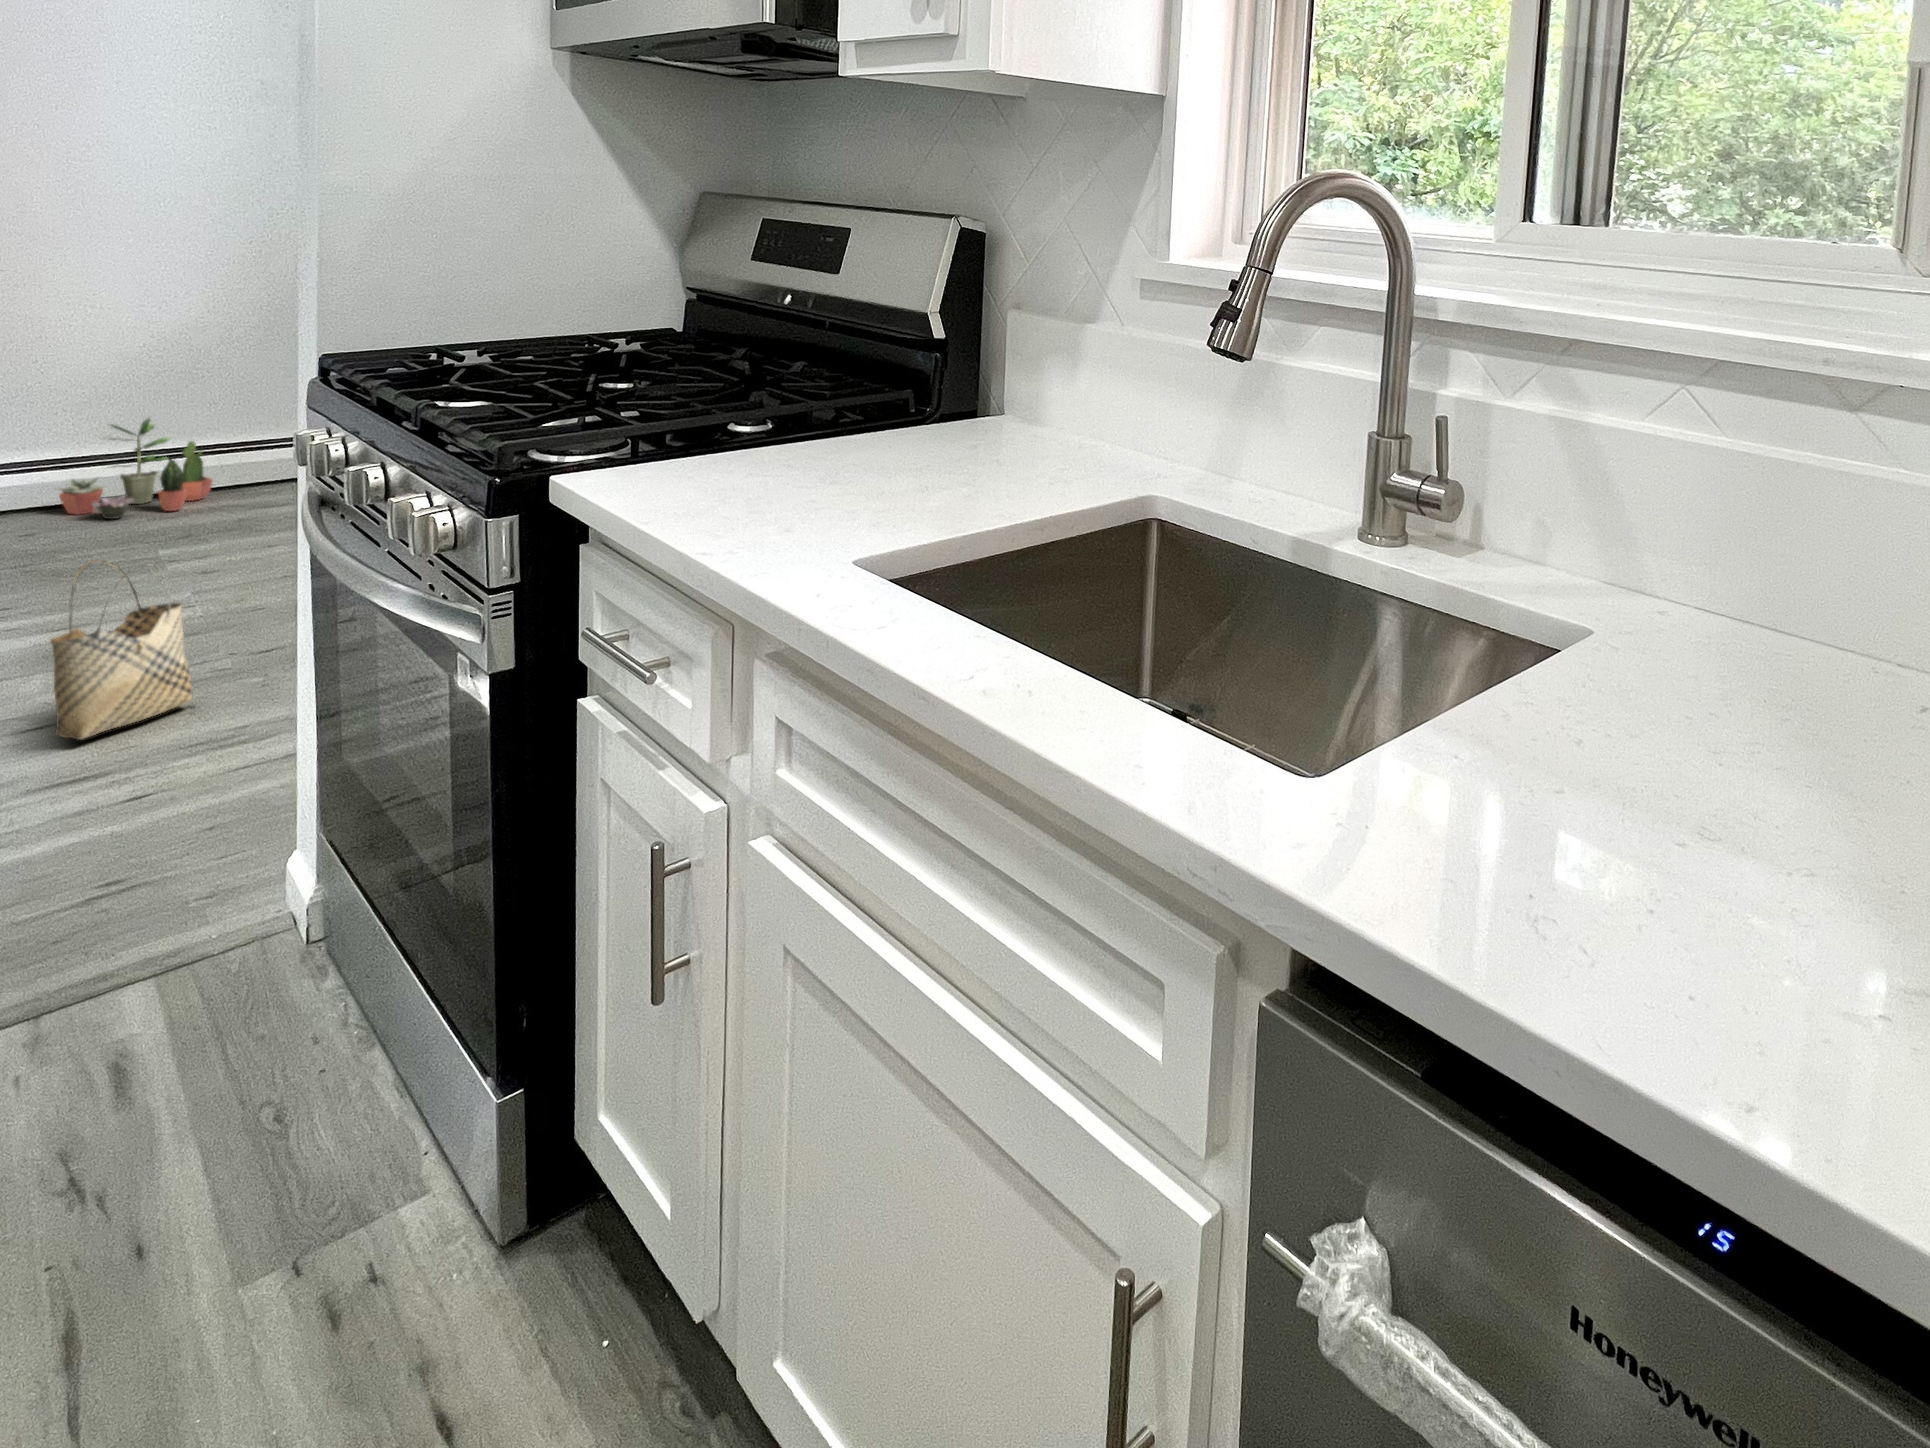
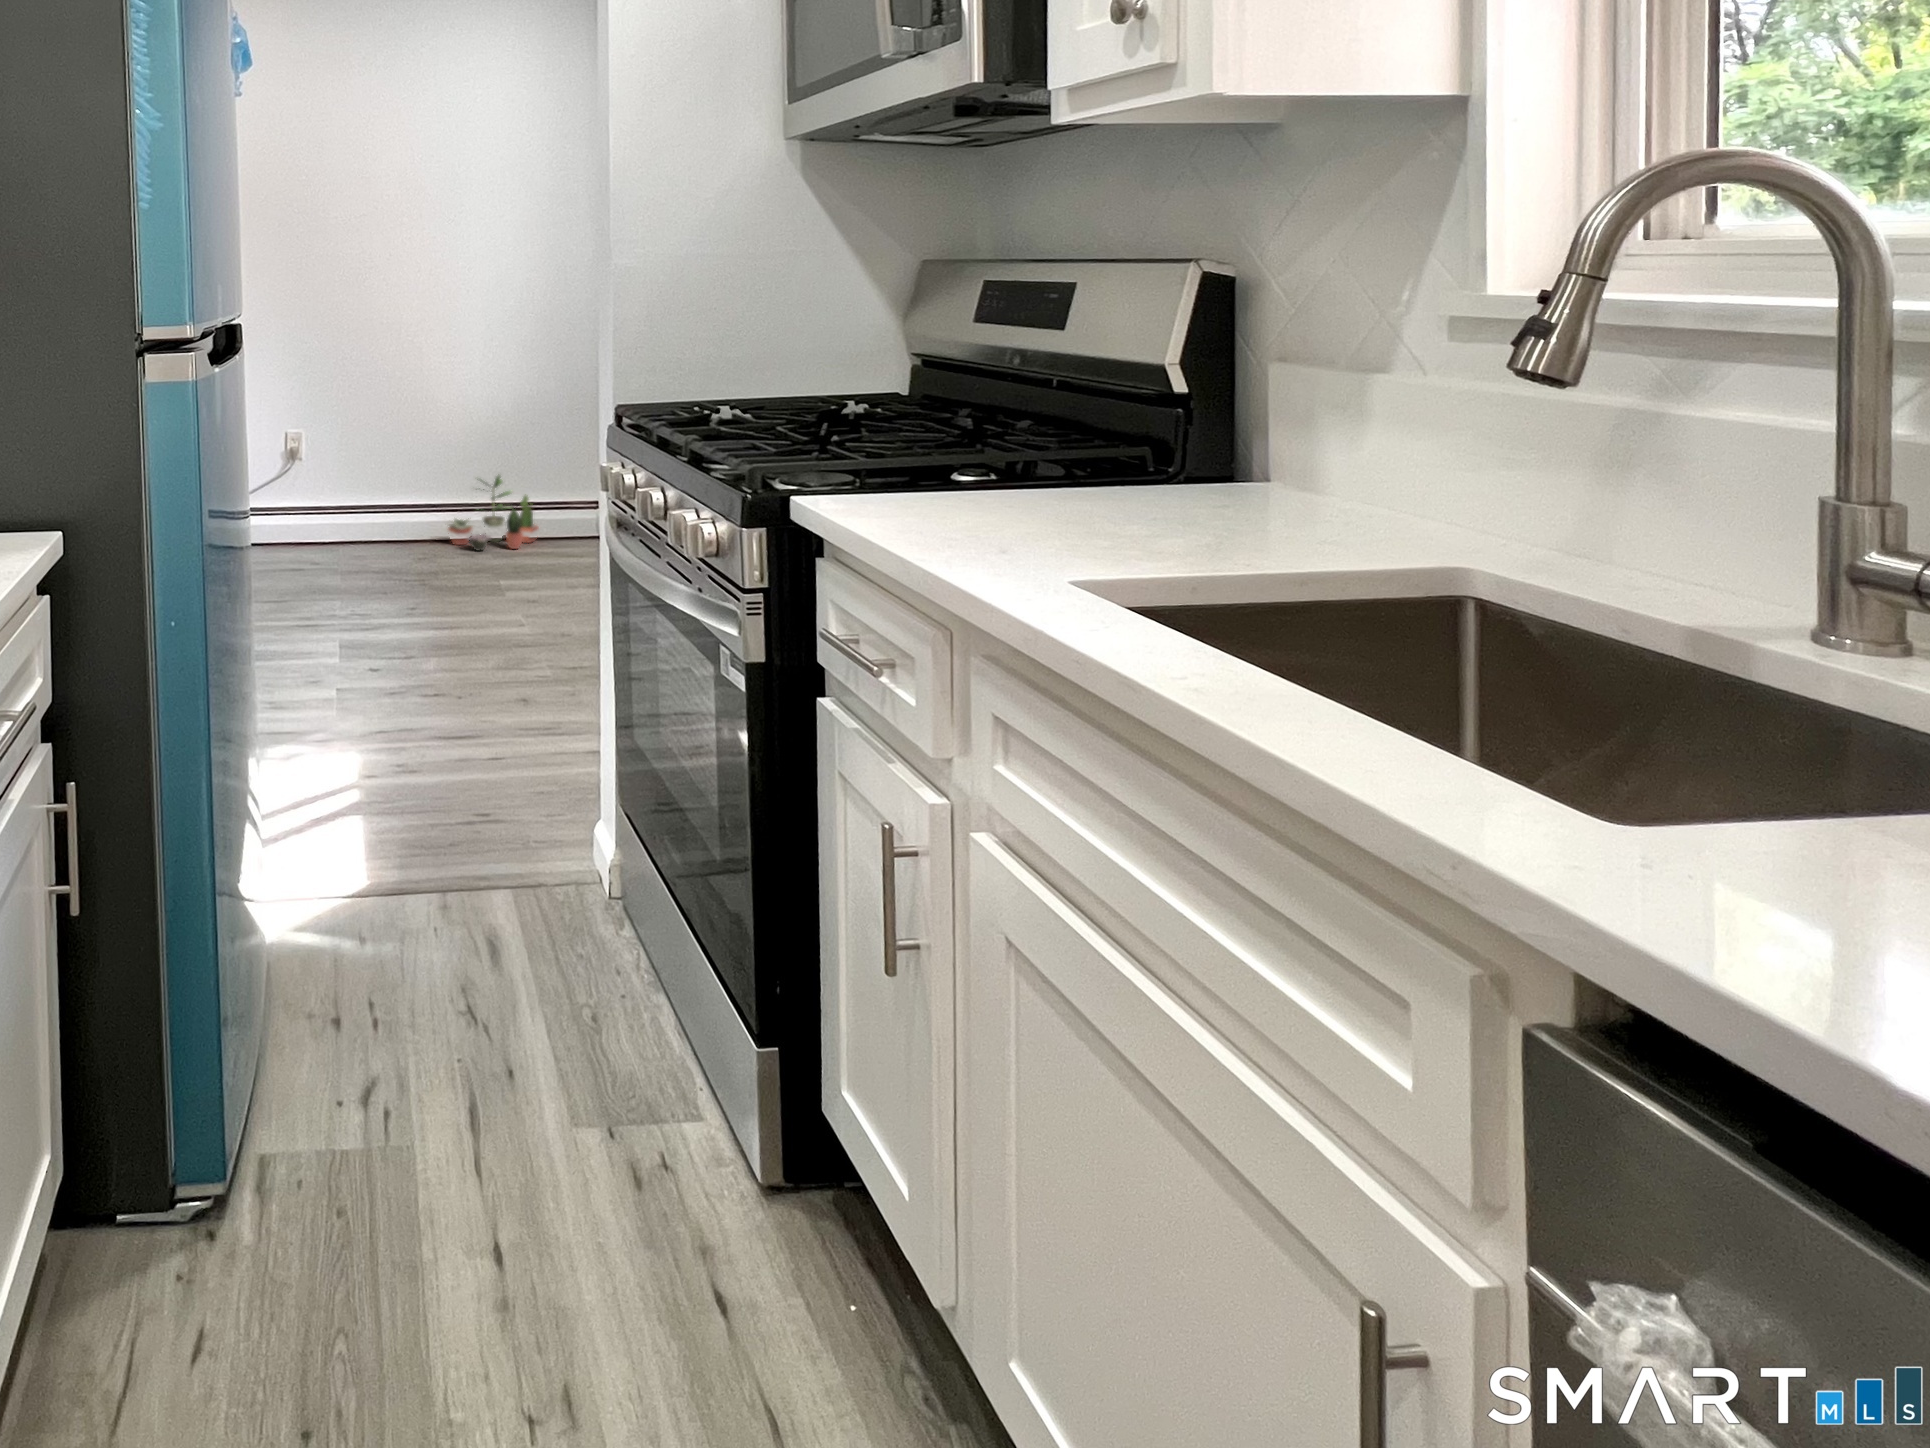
woven basket: present [50,560,193,740] -> none [449,569,531,704]

